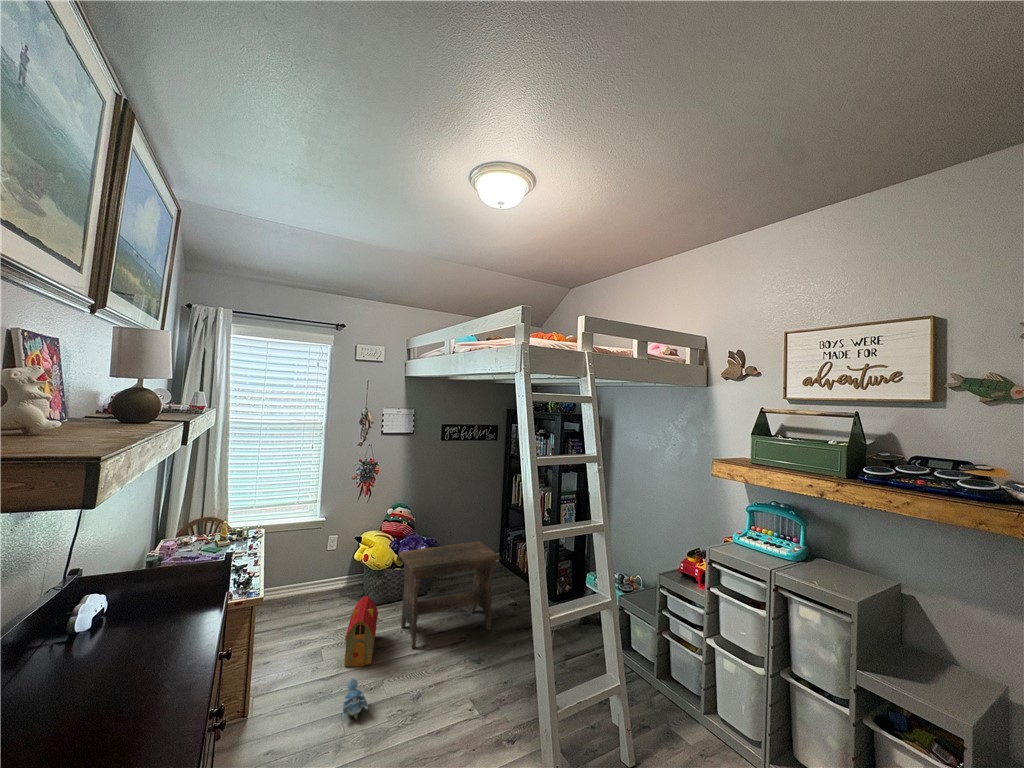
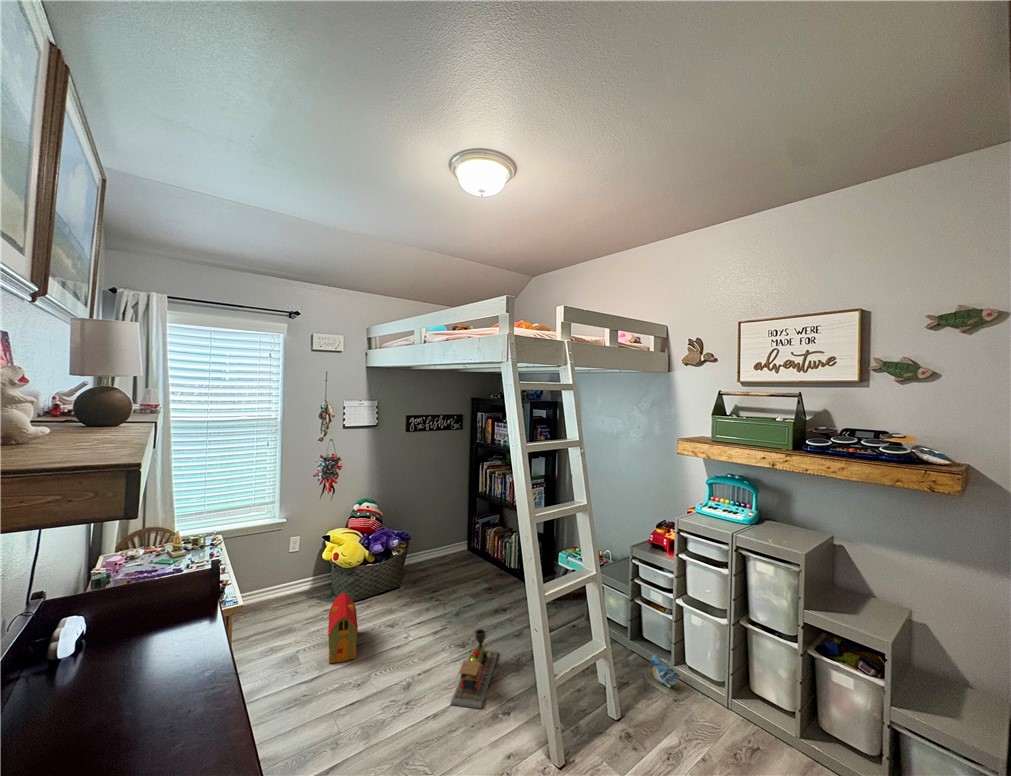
footstool: present [399,541,501,648] -> none [373,531,476,640]
toy train: none [453,648,513,736] -> present [451,629,498,709]
plush toy: present [343,678,368,719] -> present [651,655,682,688]

